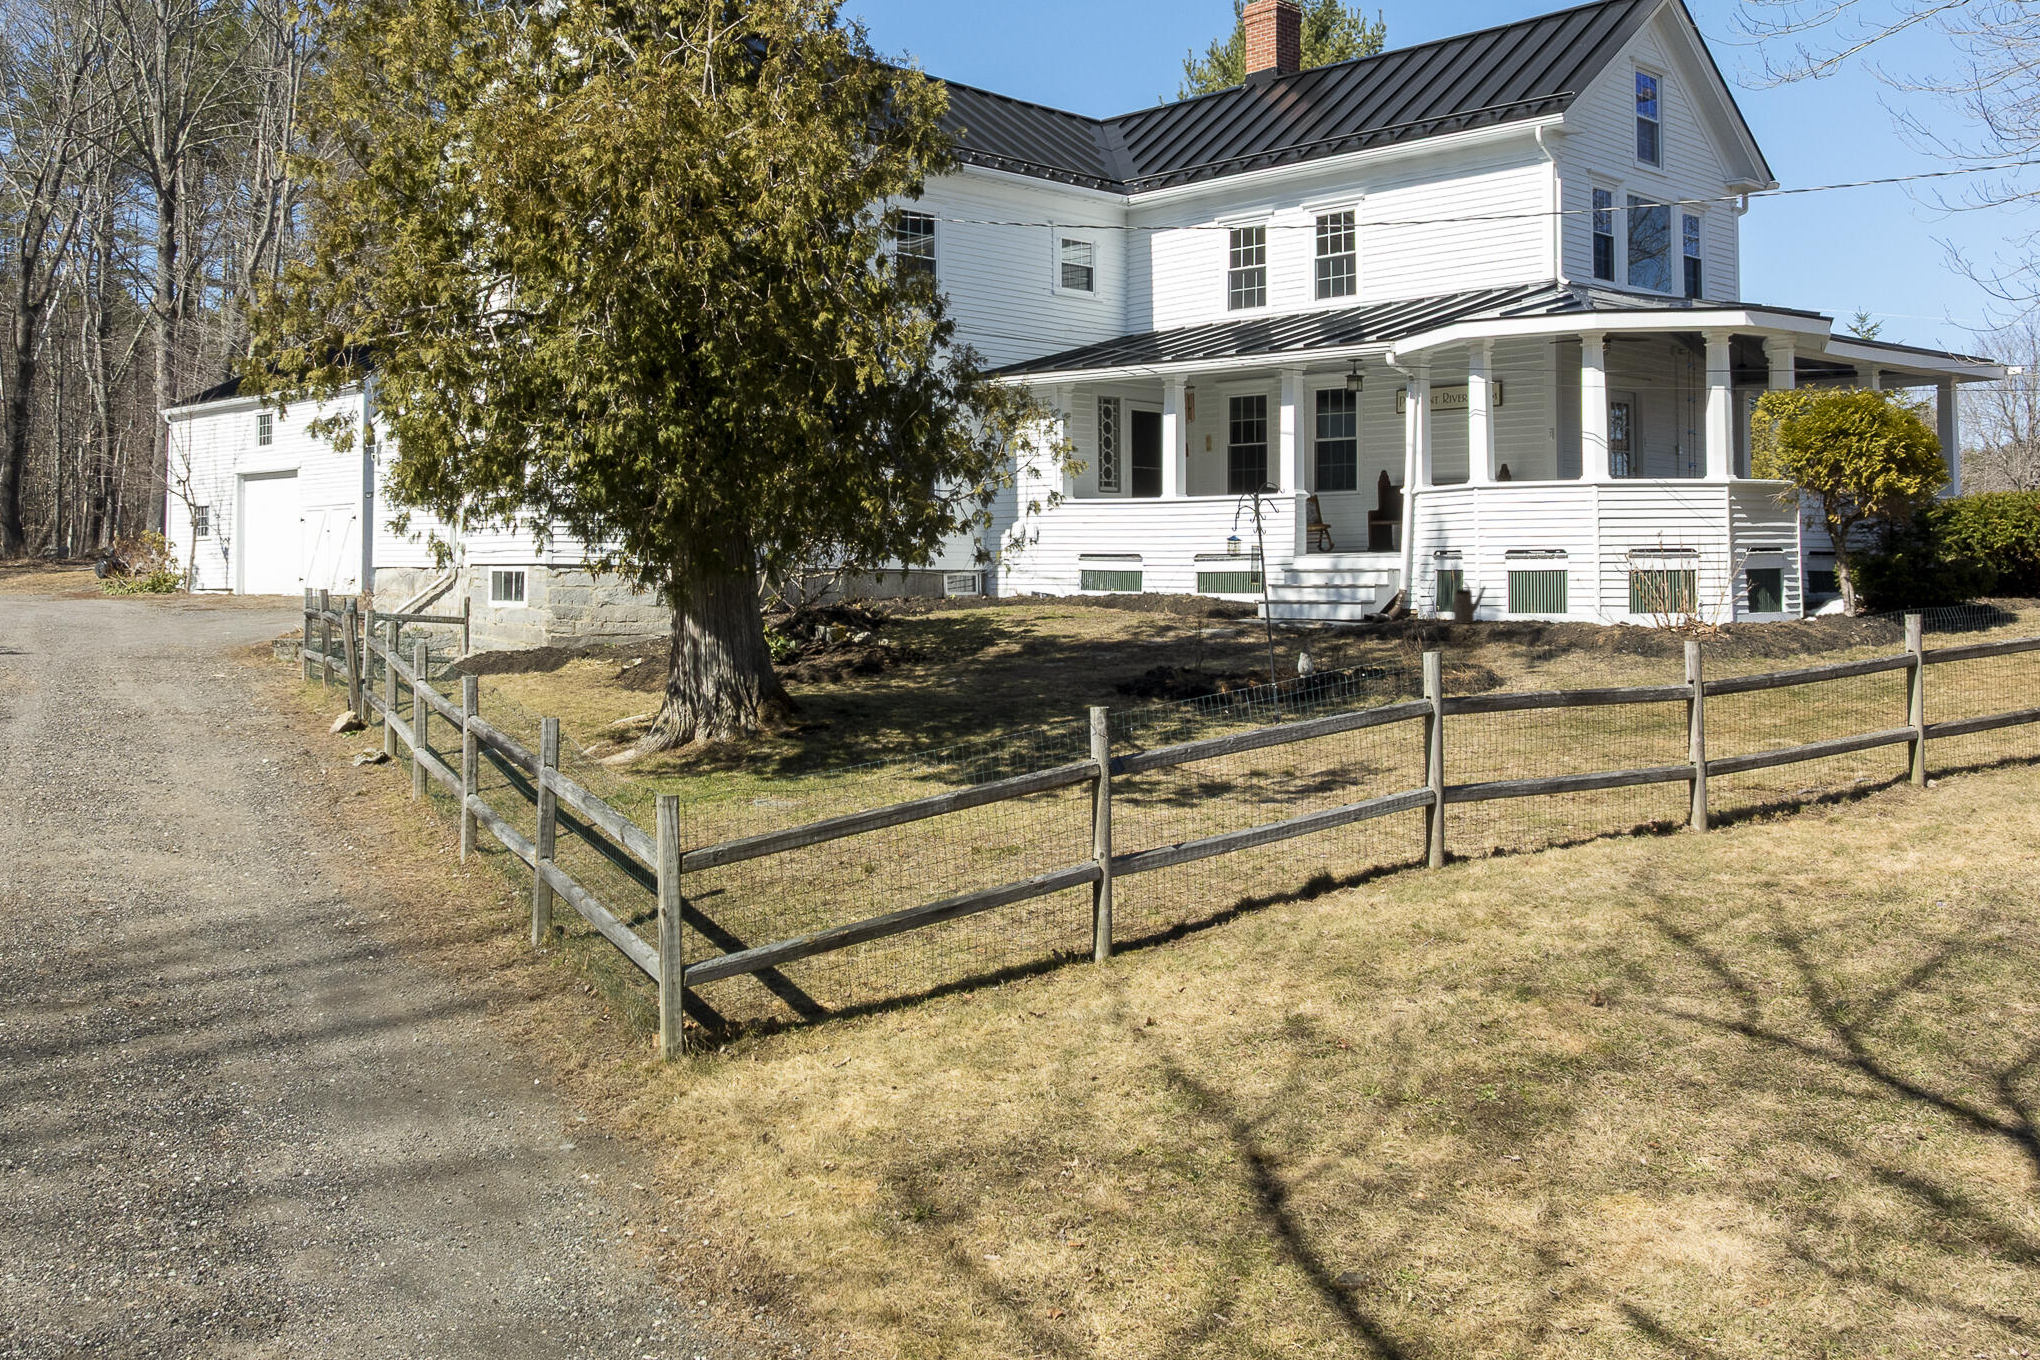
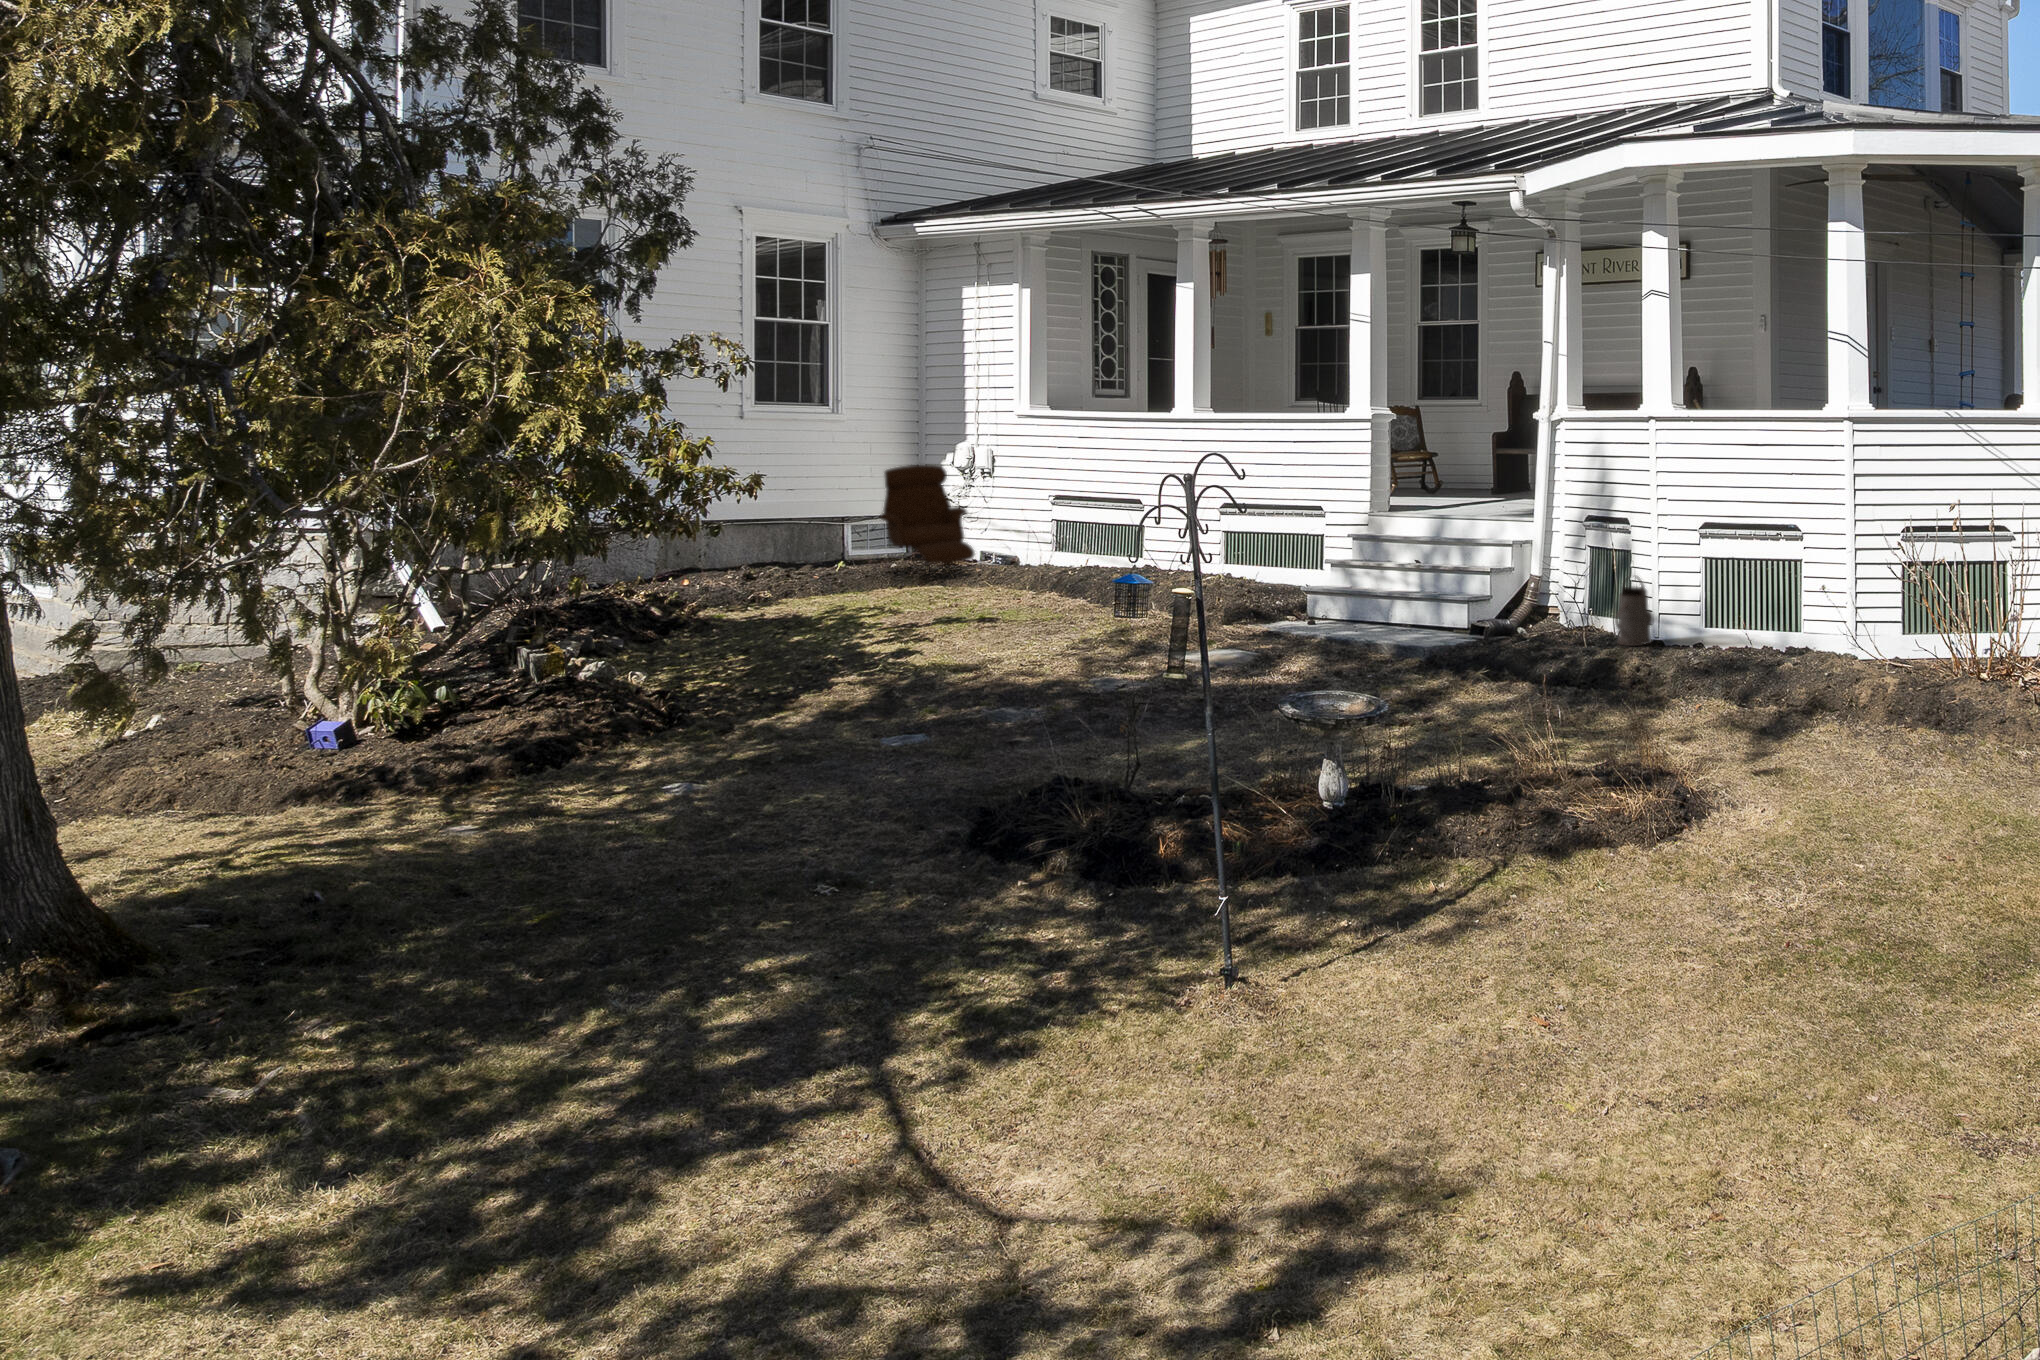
lounge chair: none [980,530,1041,599] -> present [880,465,975,579]

